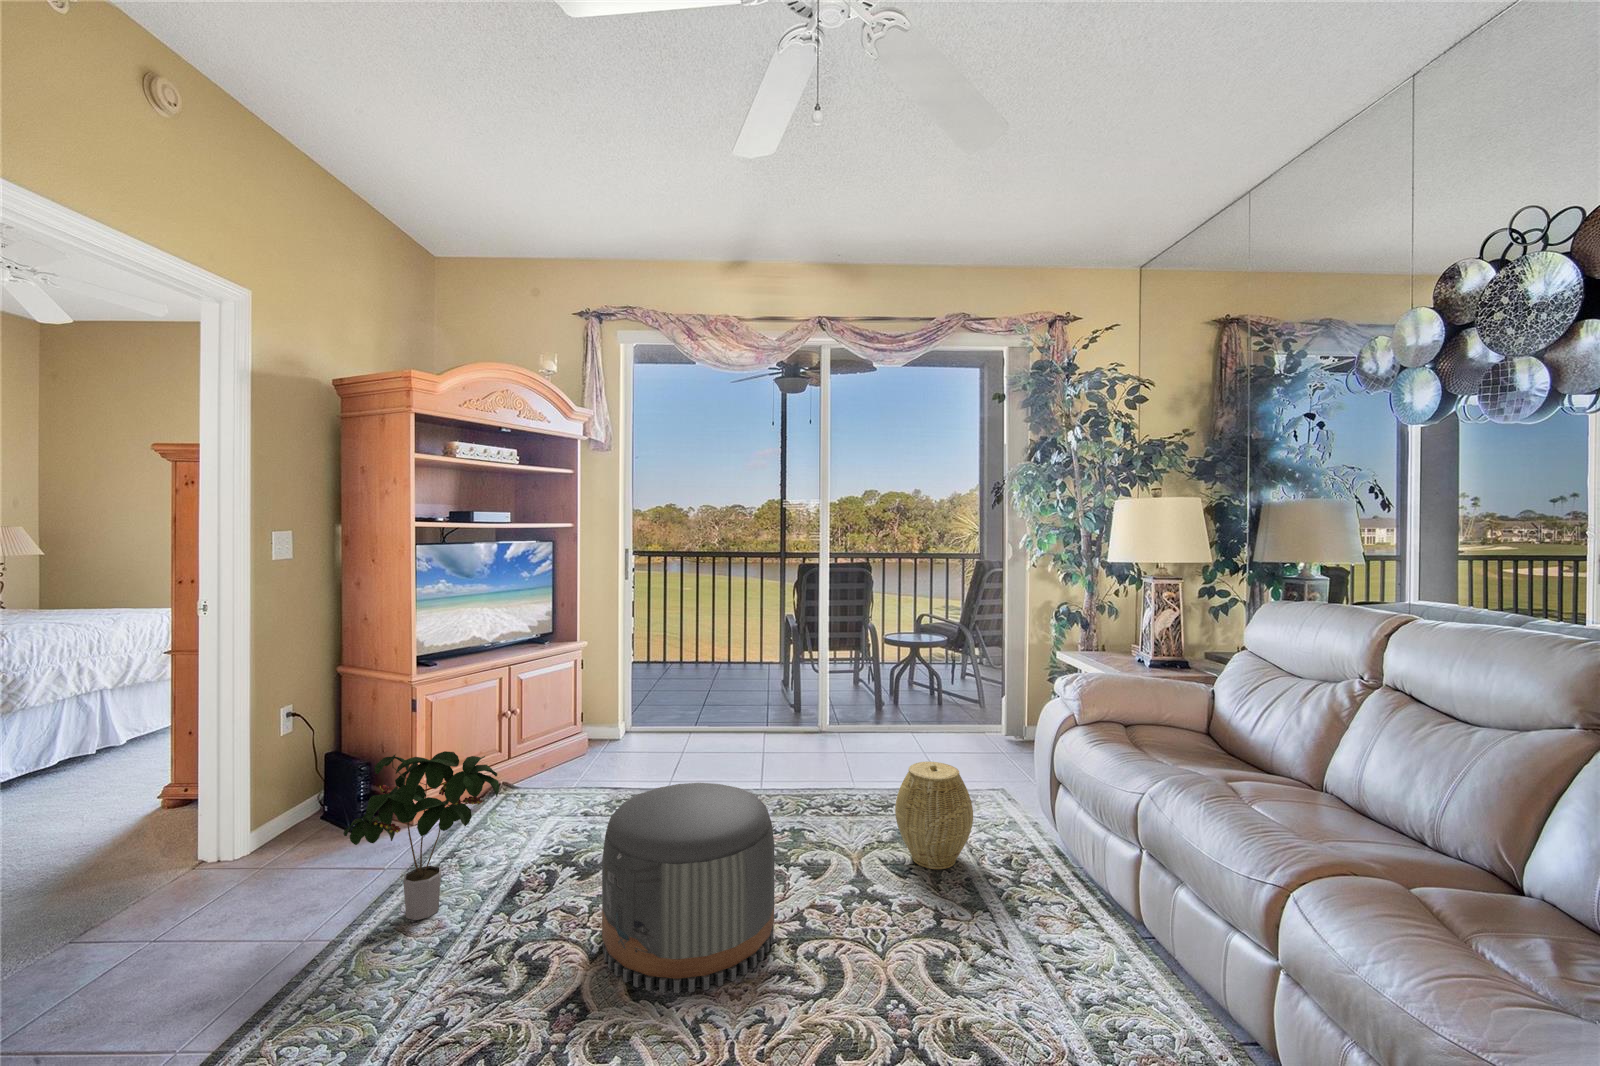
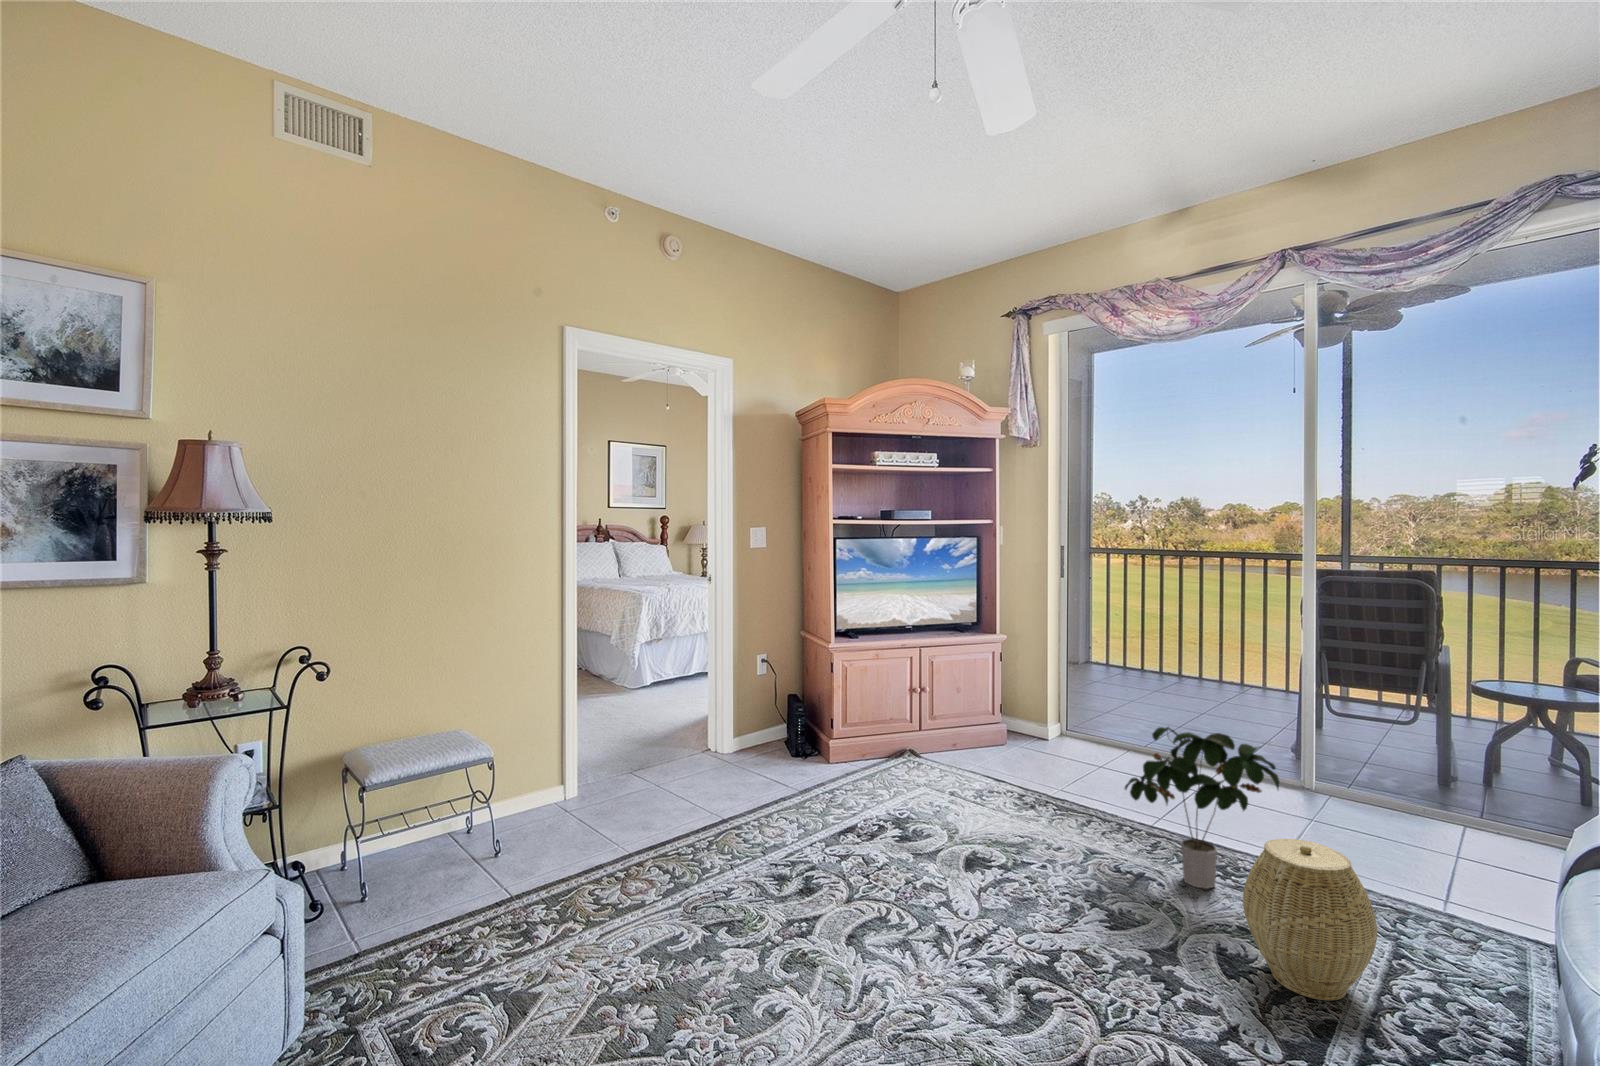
potted plant: present [343,751,499,920] -> present [1125,727,1279,889]
pouf: present [602,783,775,993] -> none [851,772,1022,972]

